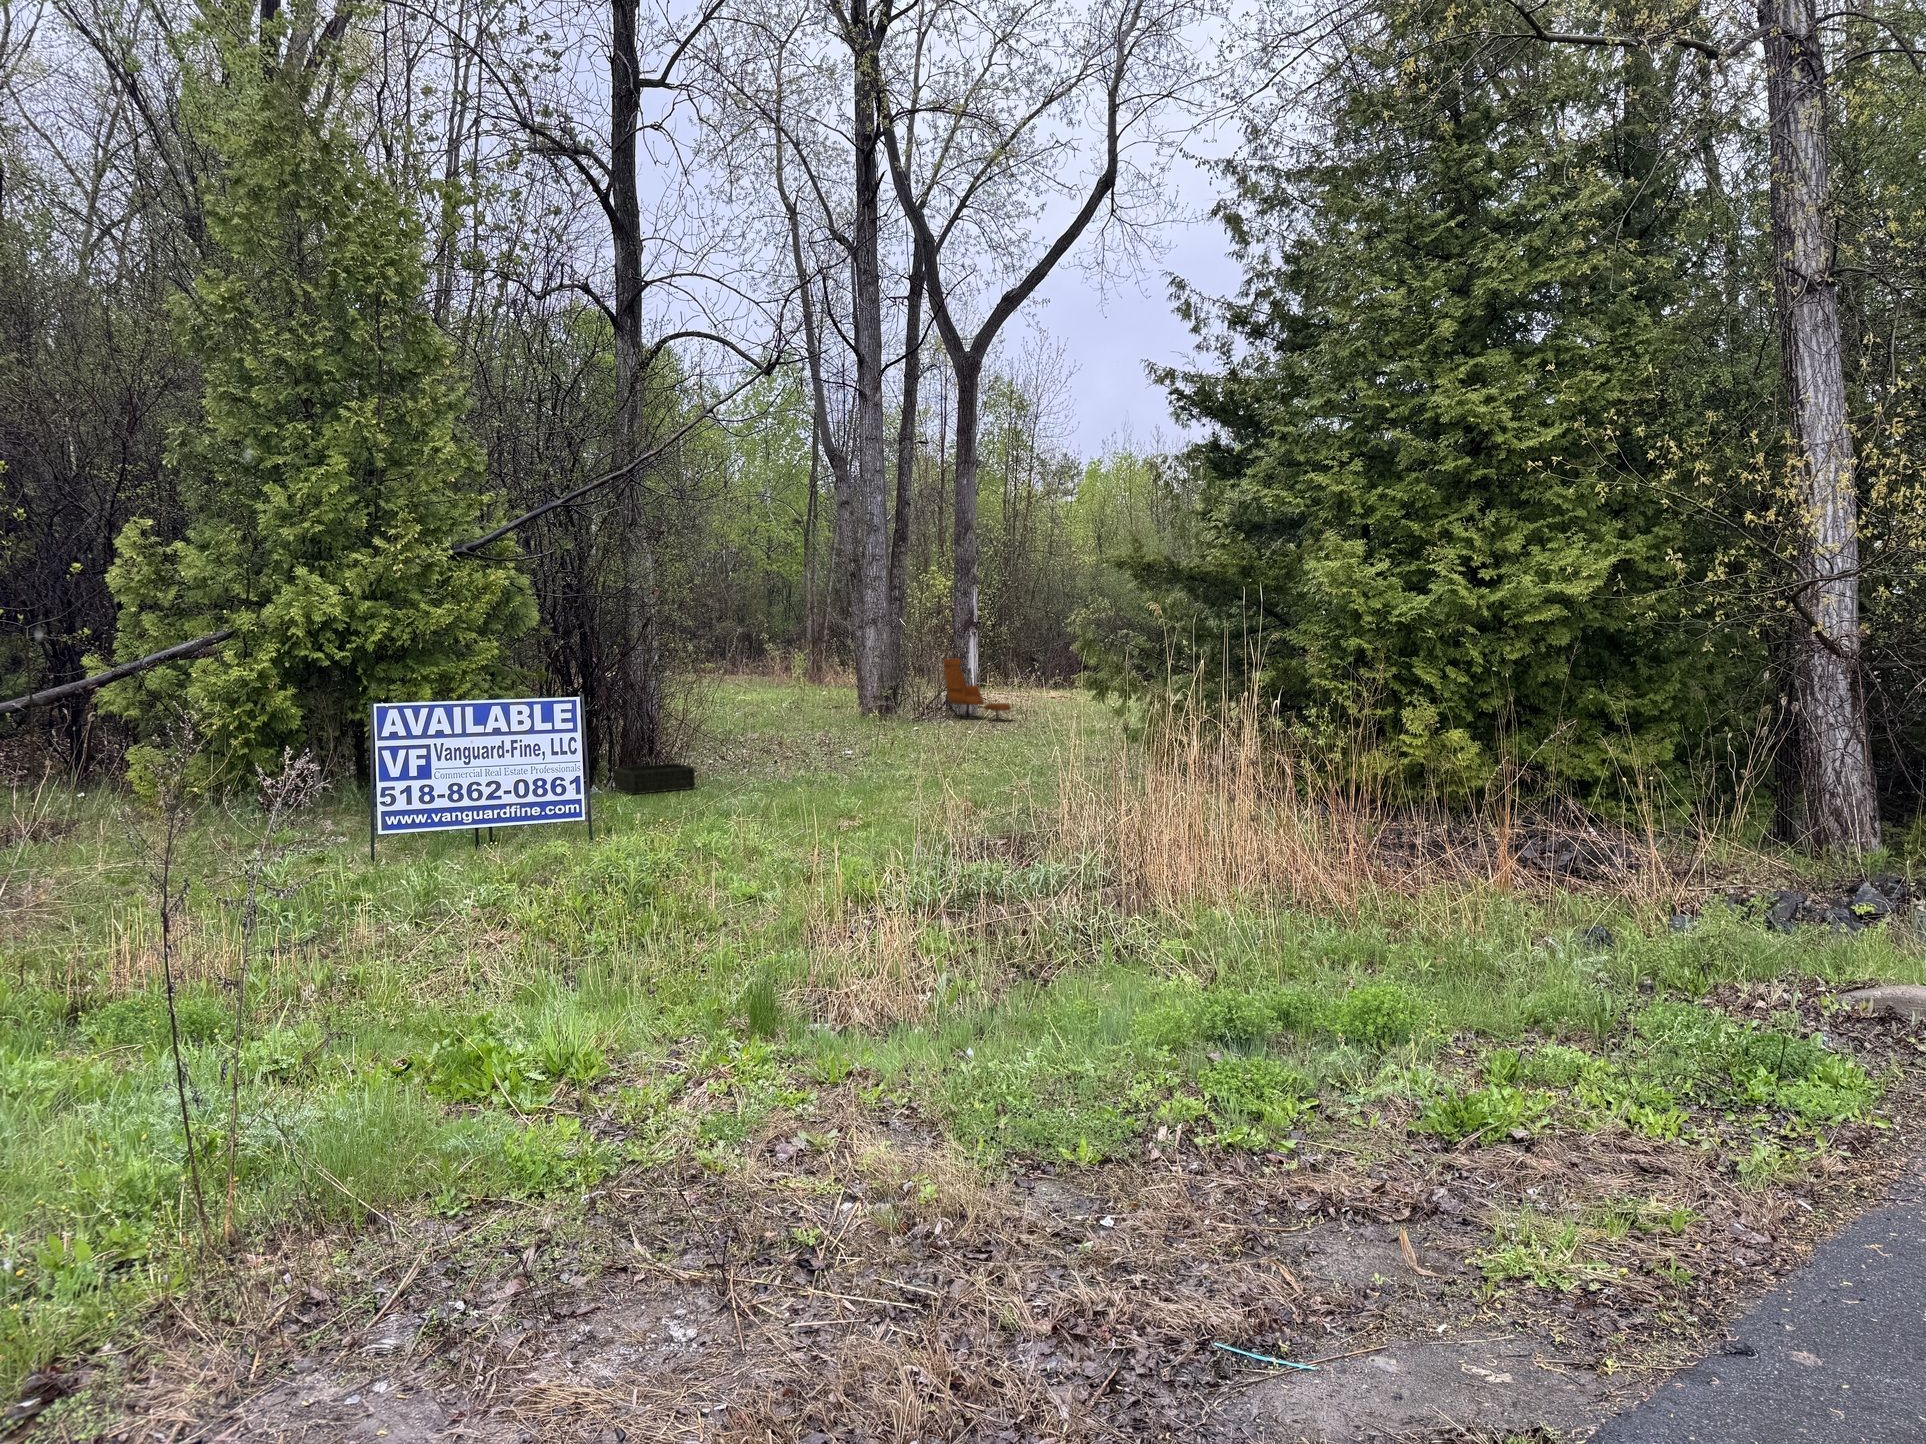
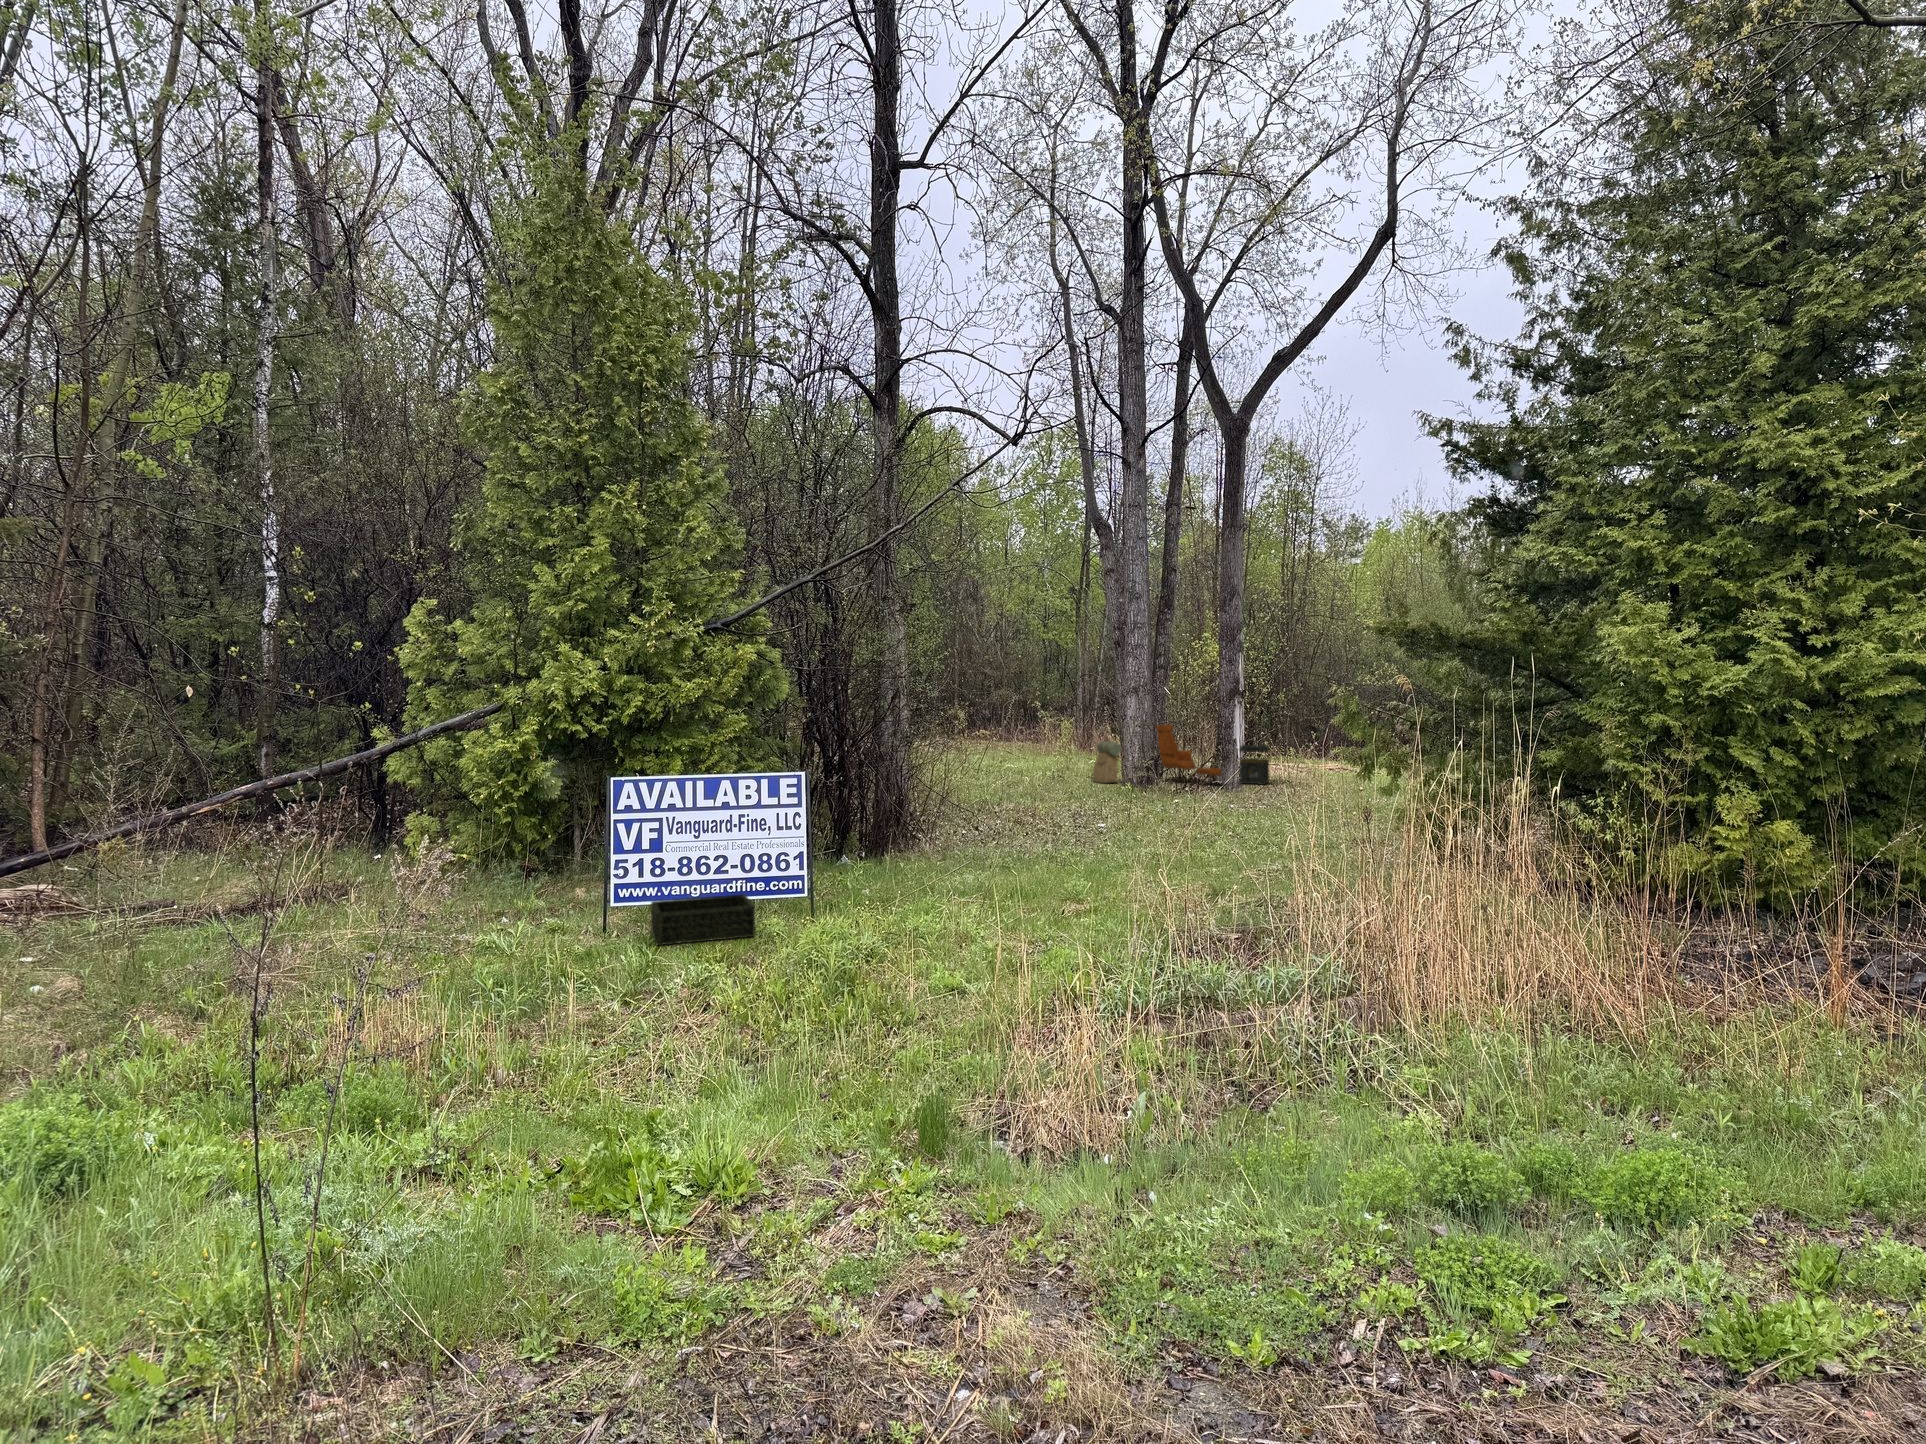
backpack: none [875,676,910,721] -> present [1092,741,1124,783]
toolbox: none [1028,679,1060,720] -> present [1239,745,1270,785]
basket: present [613,763,695,794] -> present [651,894,755,945]

